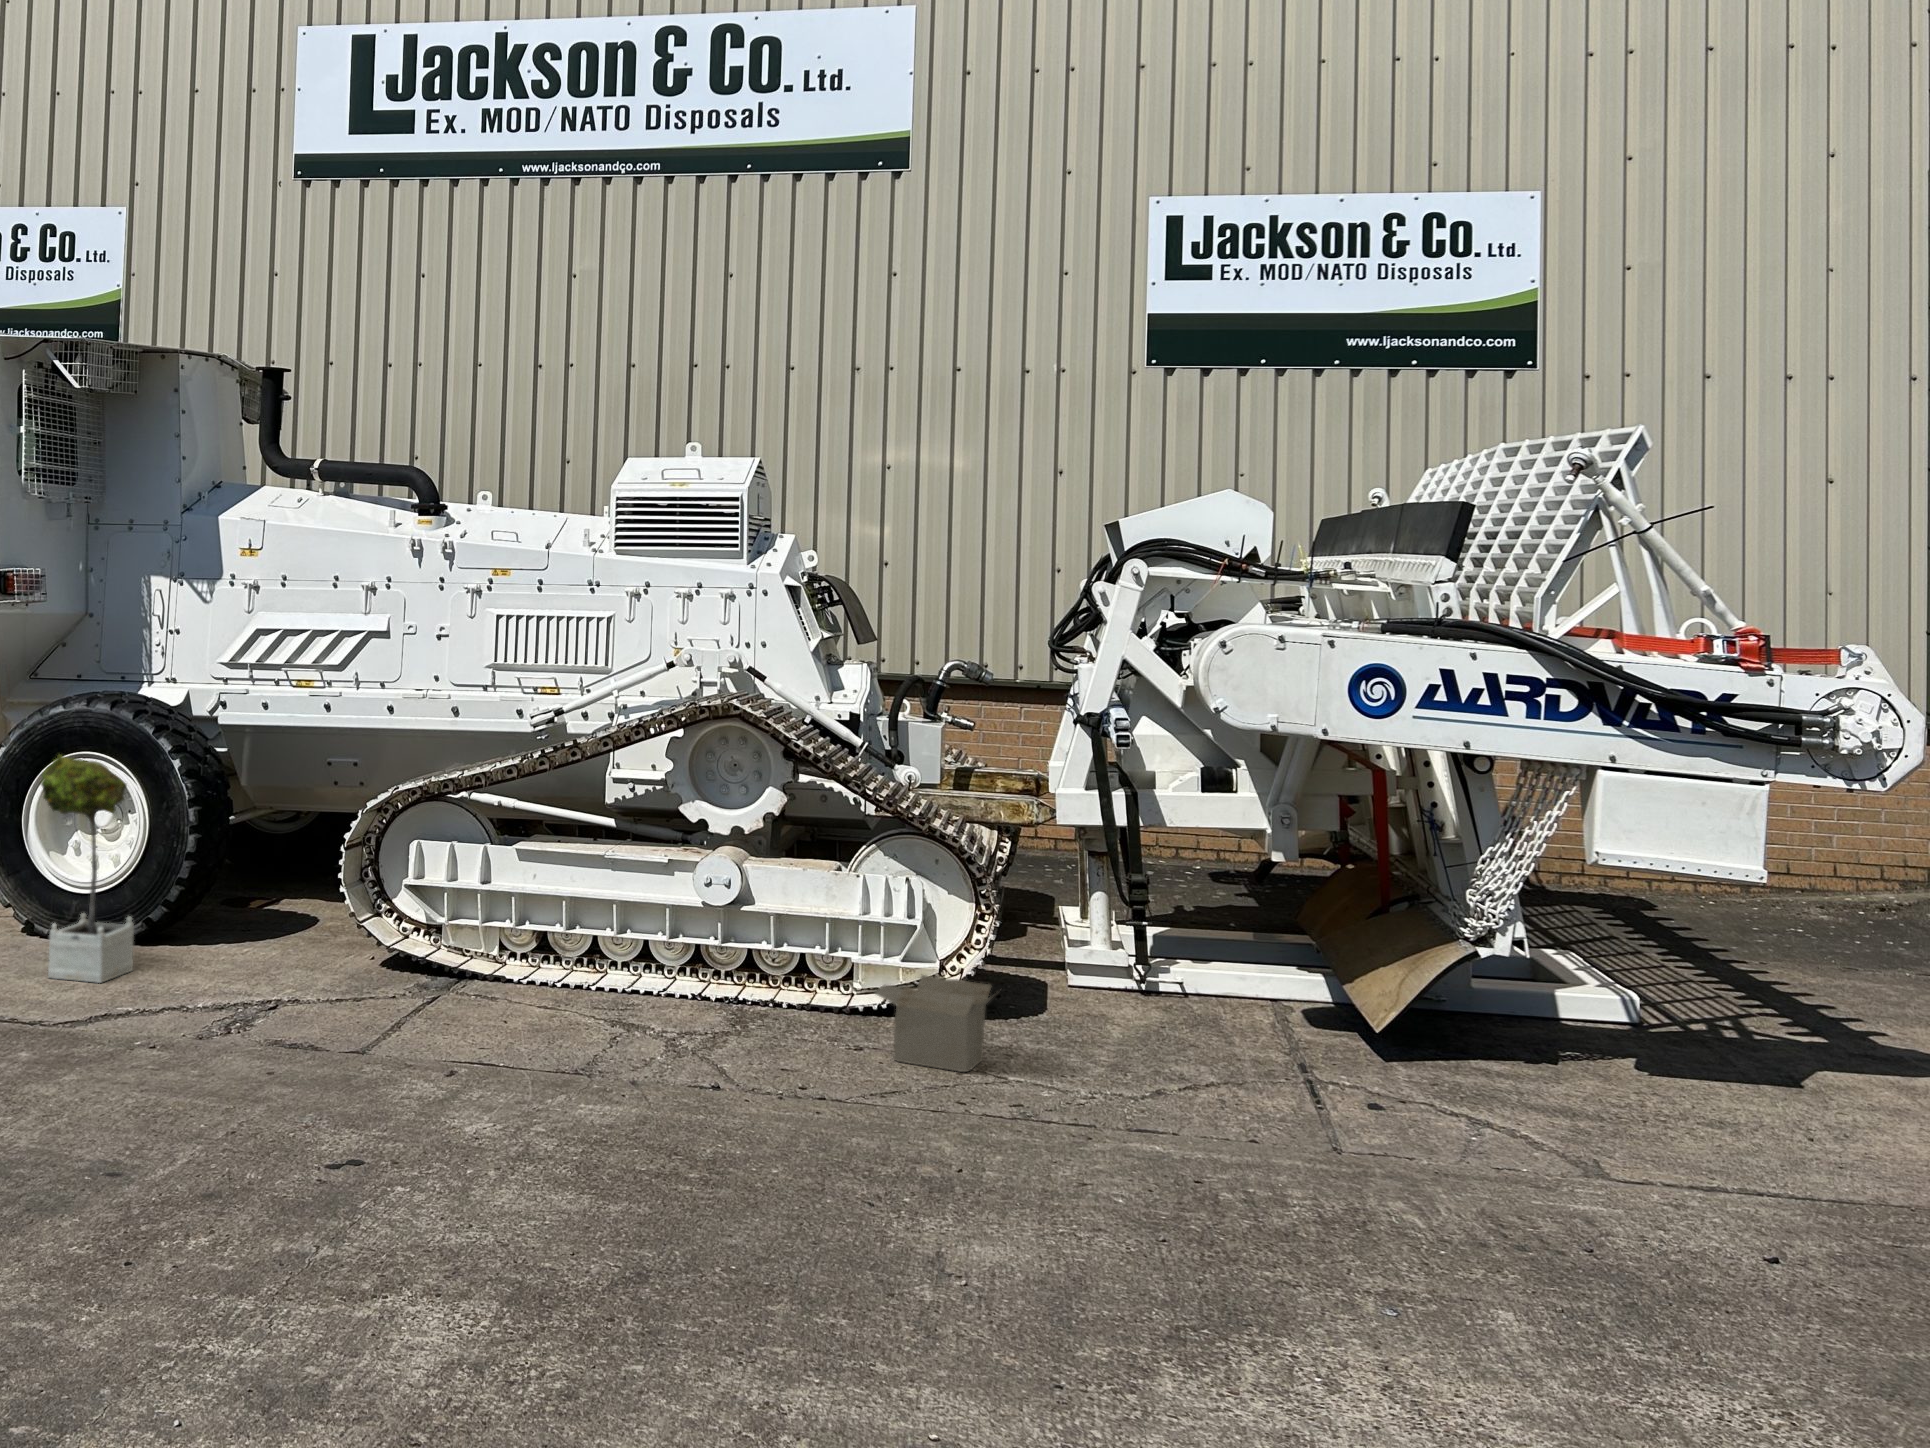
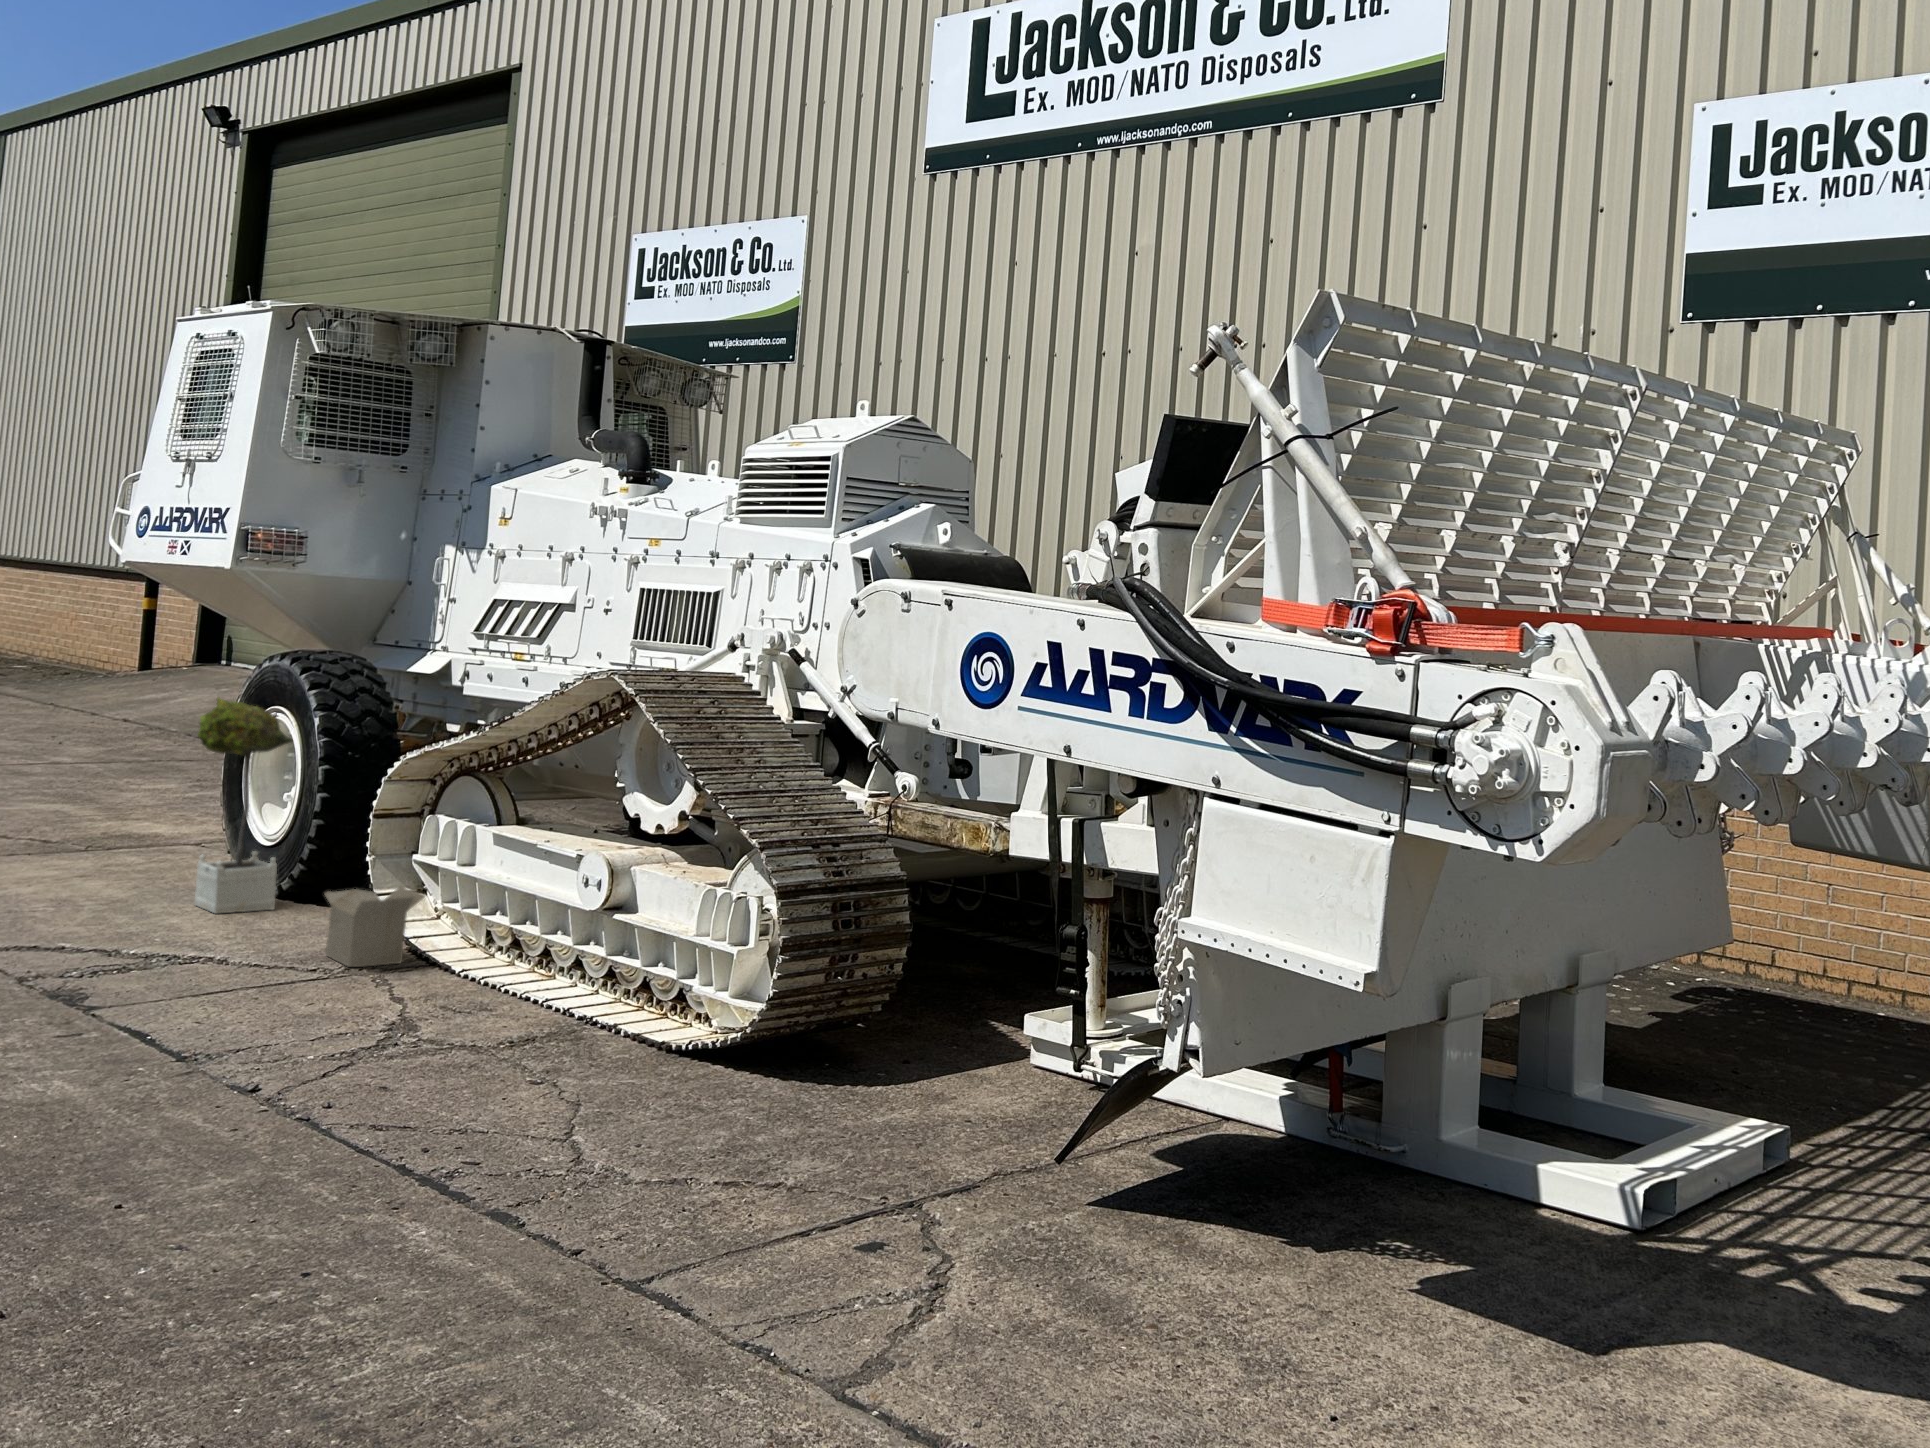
cardboard box: present [874,975,993,1072] -> present [325,886,425,967]

